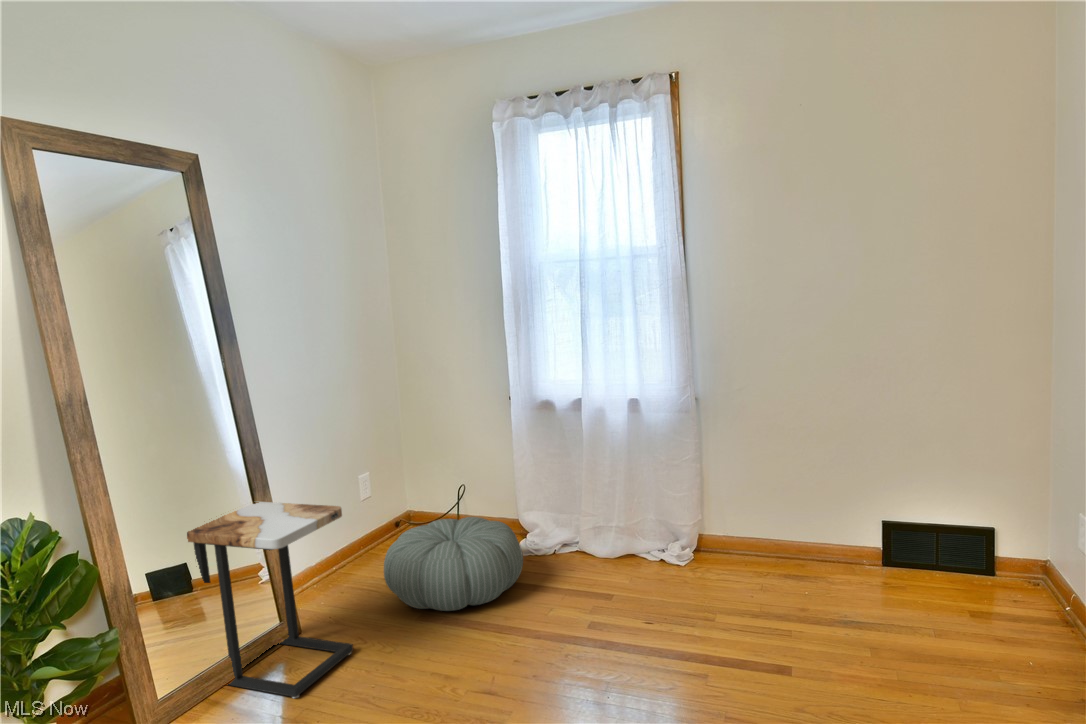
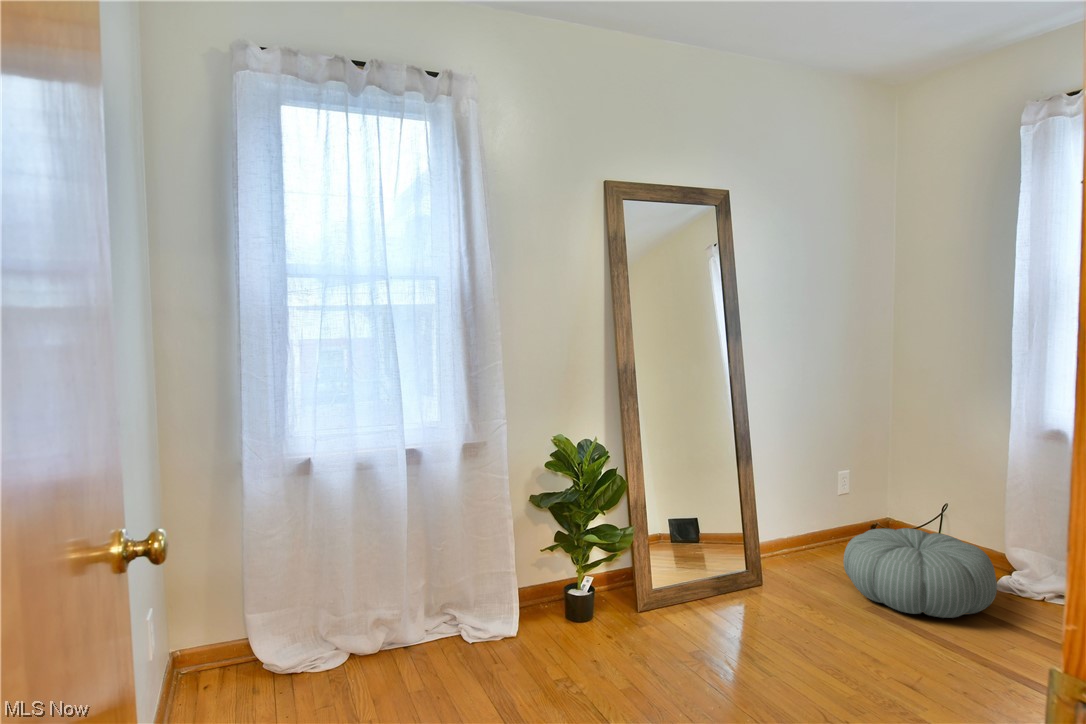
side table: present [187,502,353,698] -> none [685,469,806,626]

